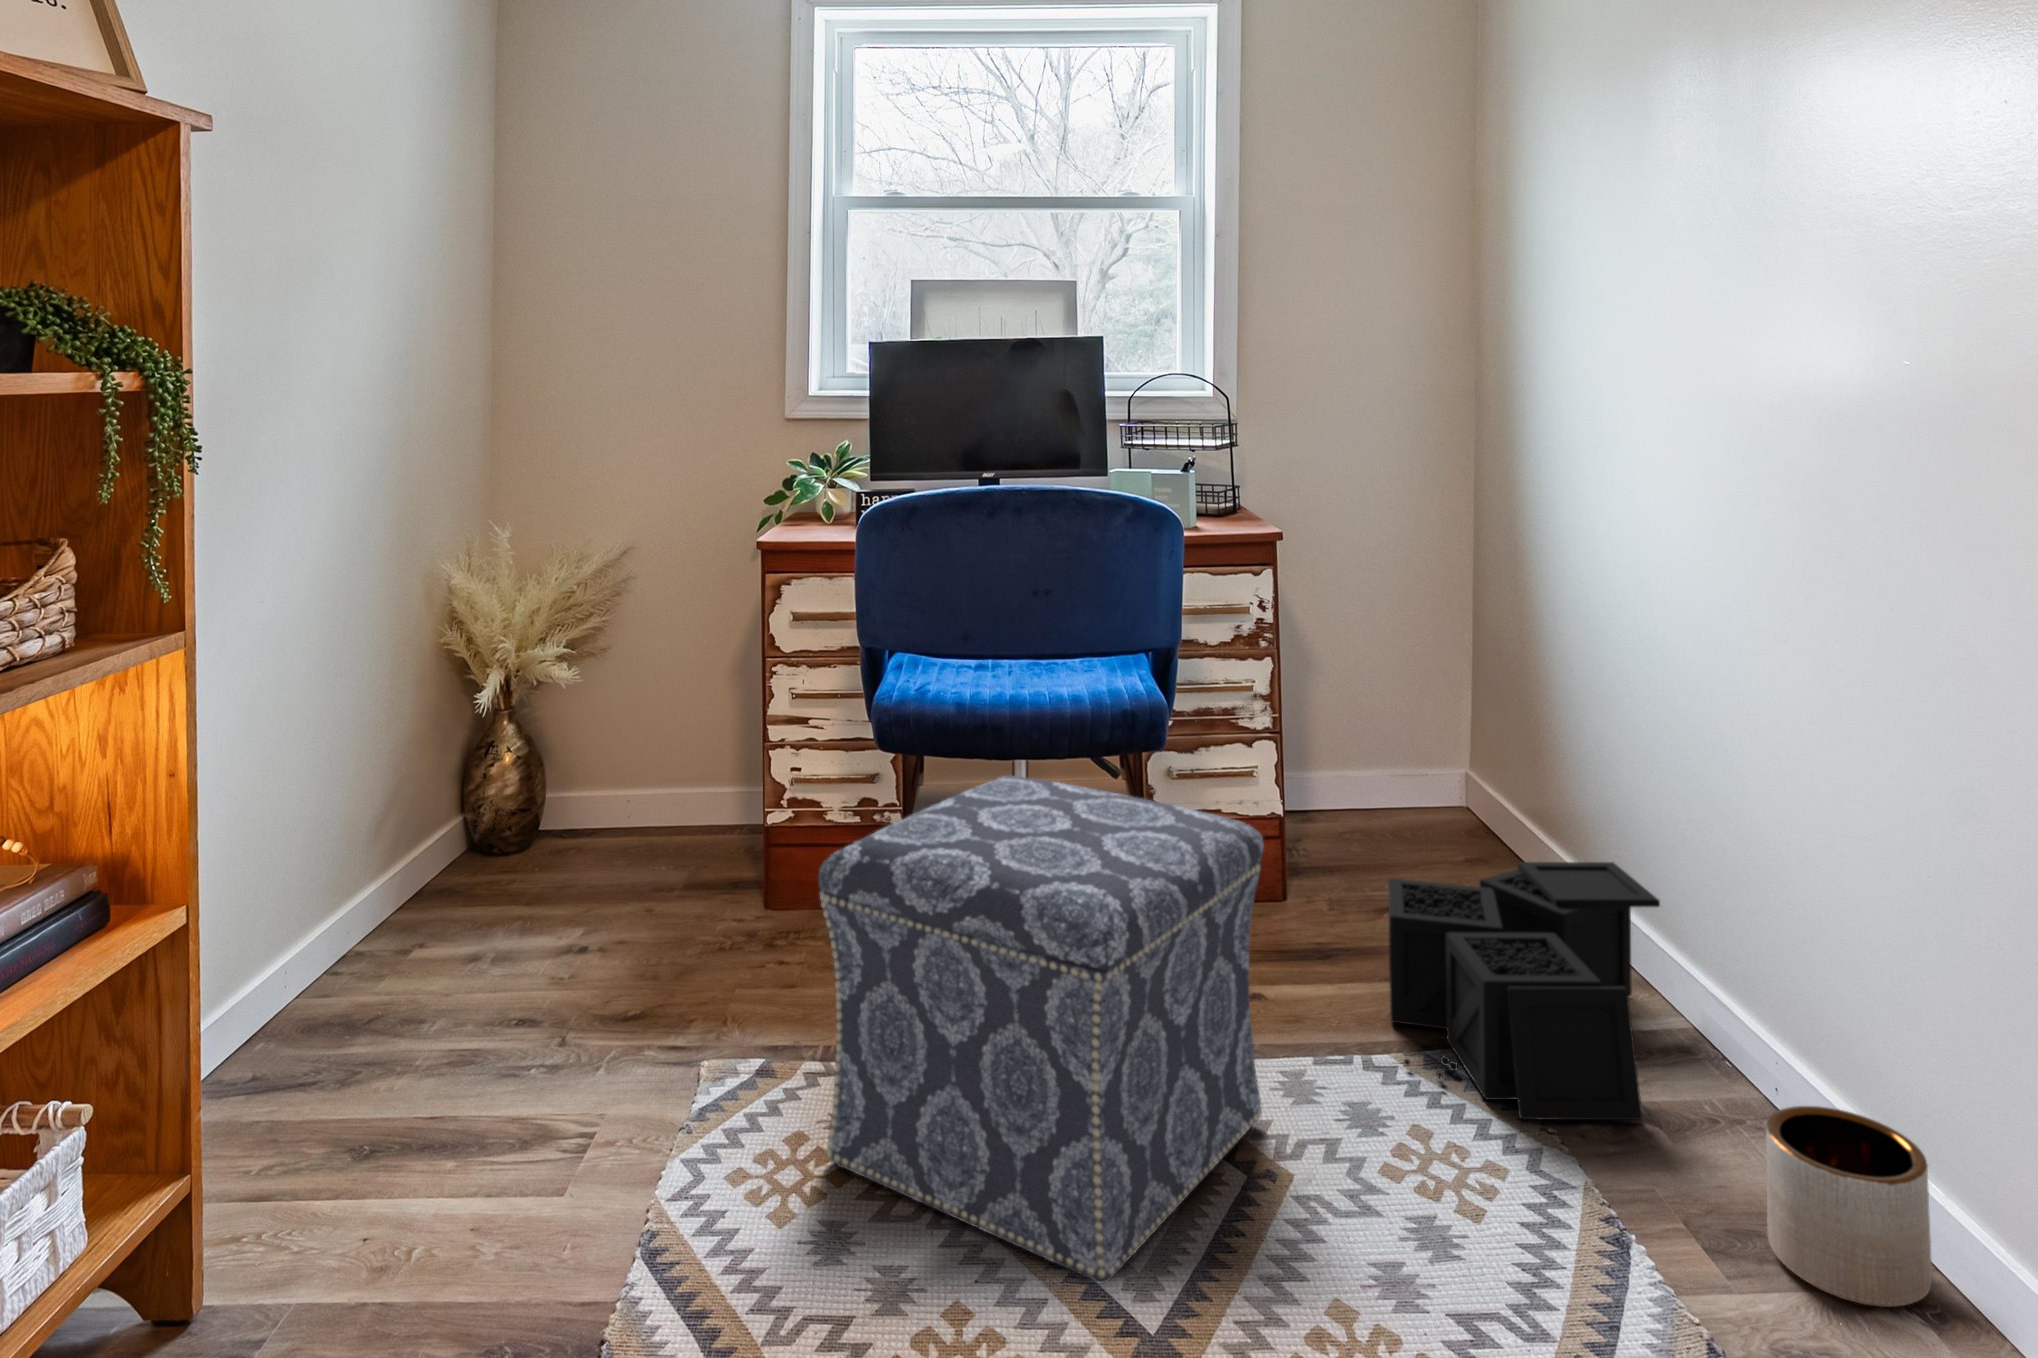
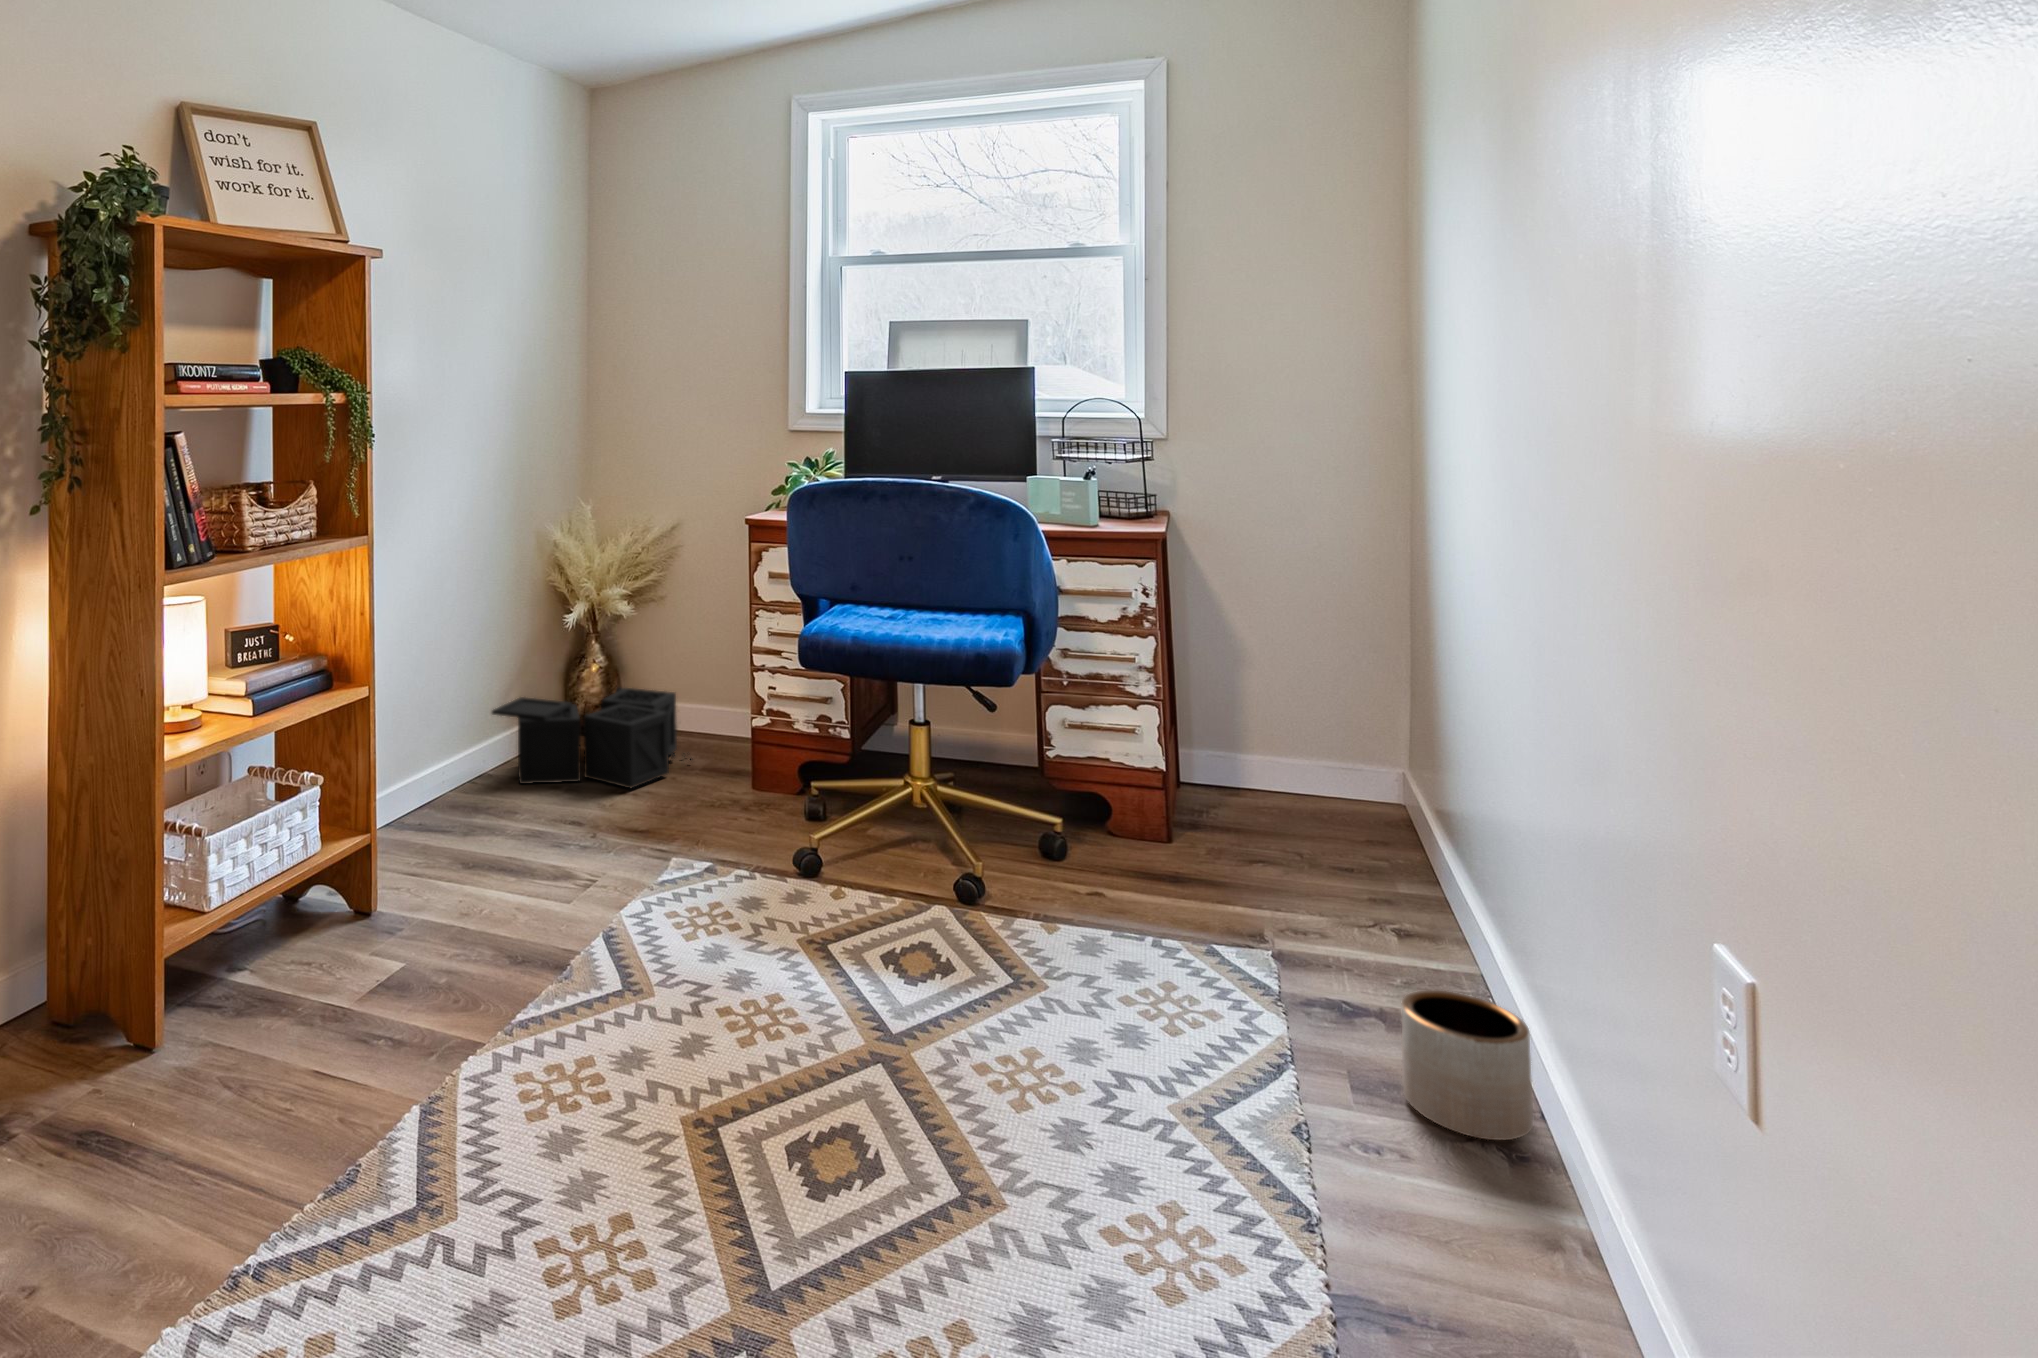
ottoman: present [818,776,1264,1283] -> none [728,690,1046,1005]
storage bin: present [1388,862,1660,1120] -> present [492,688,685,788]

